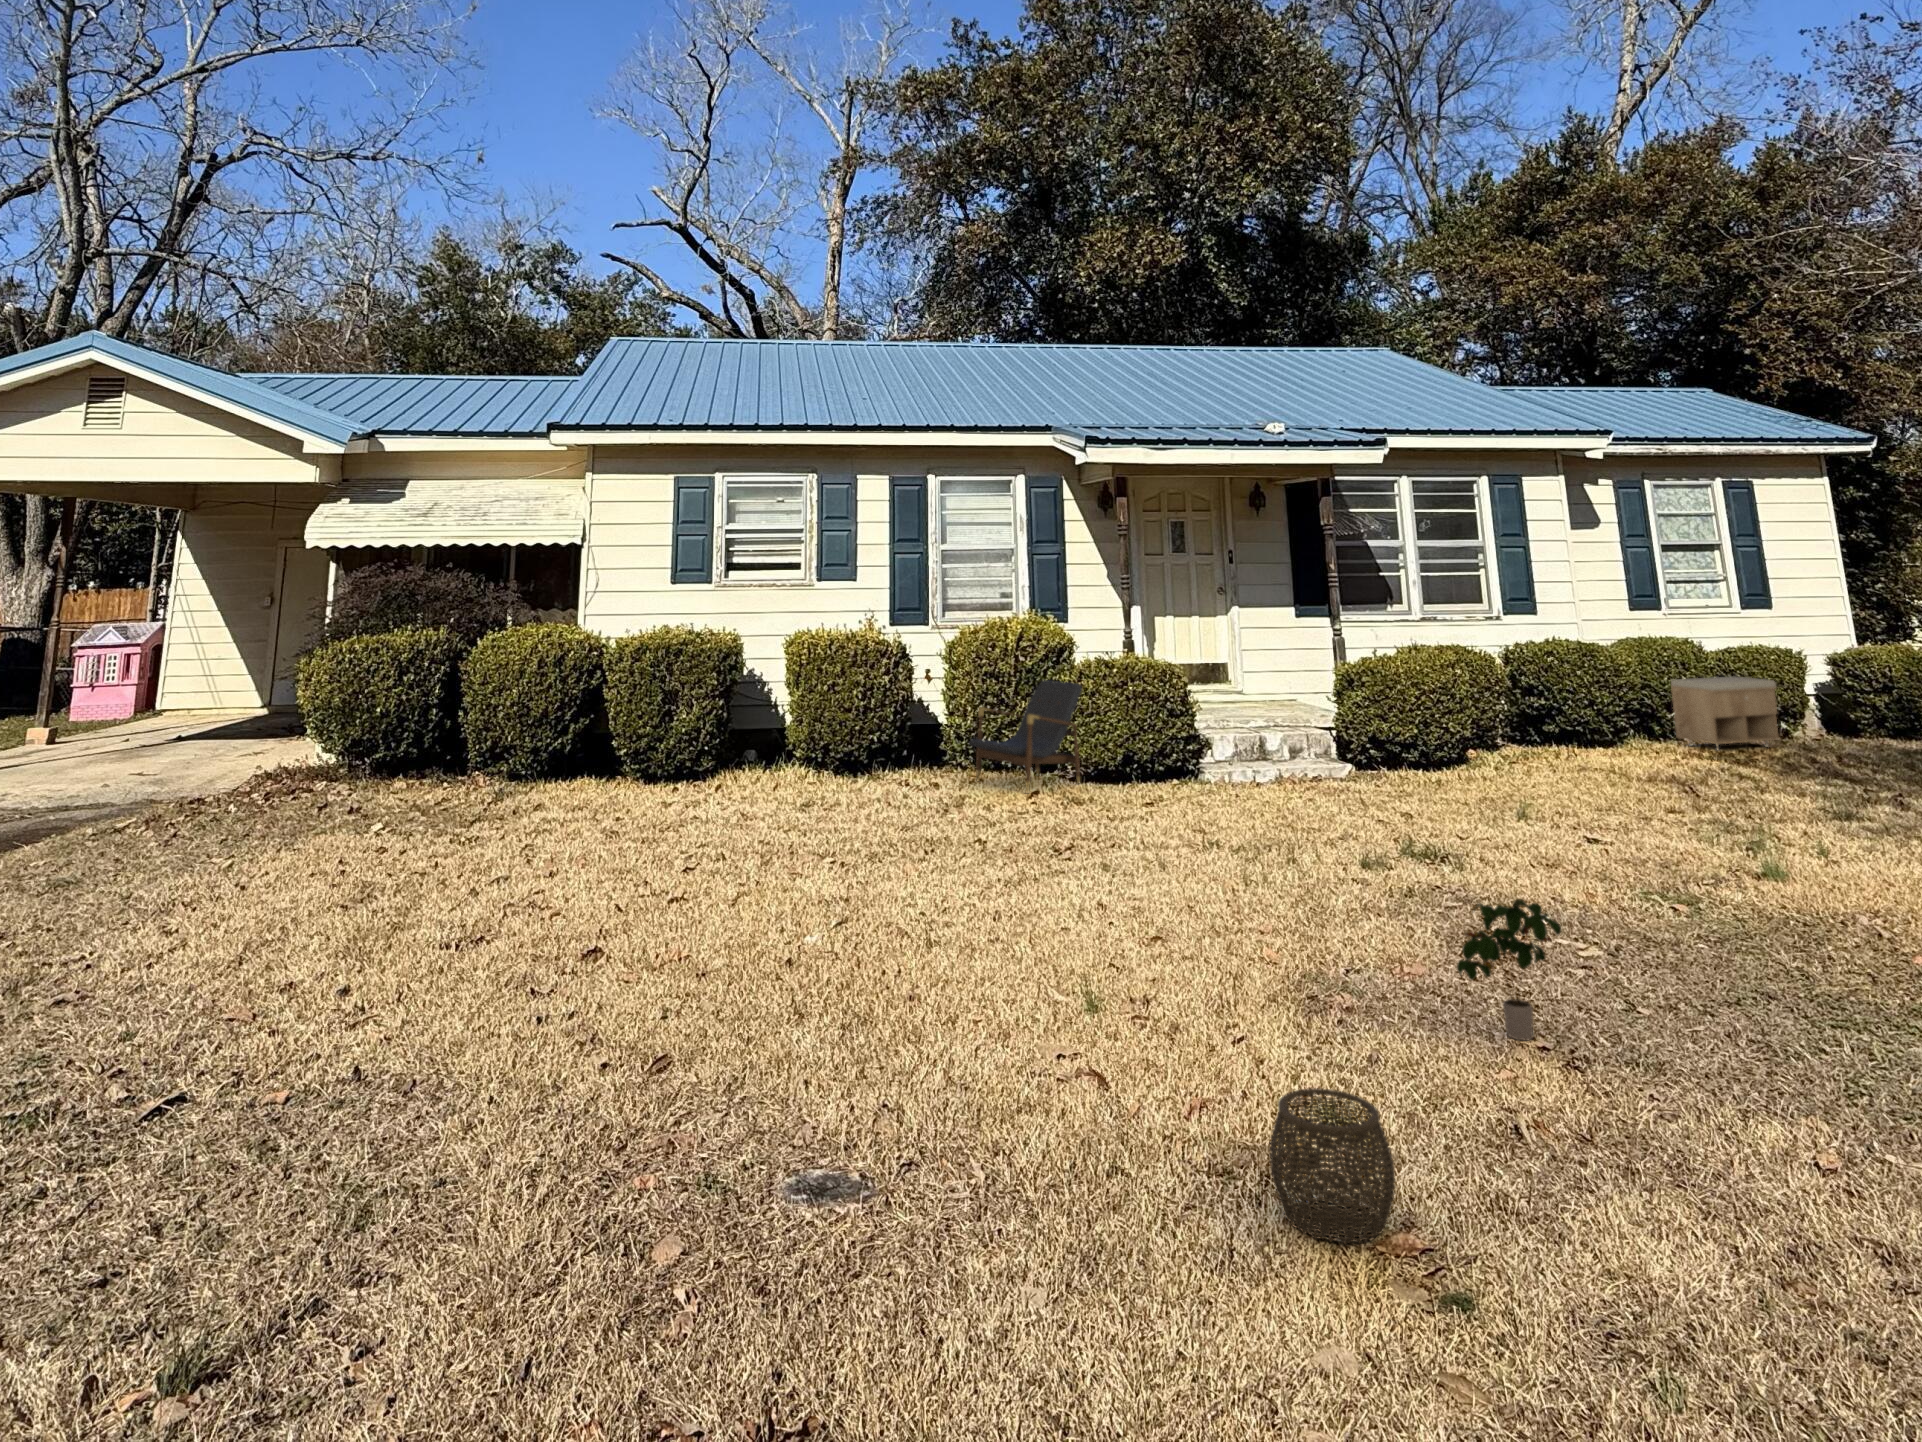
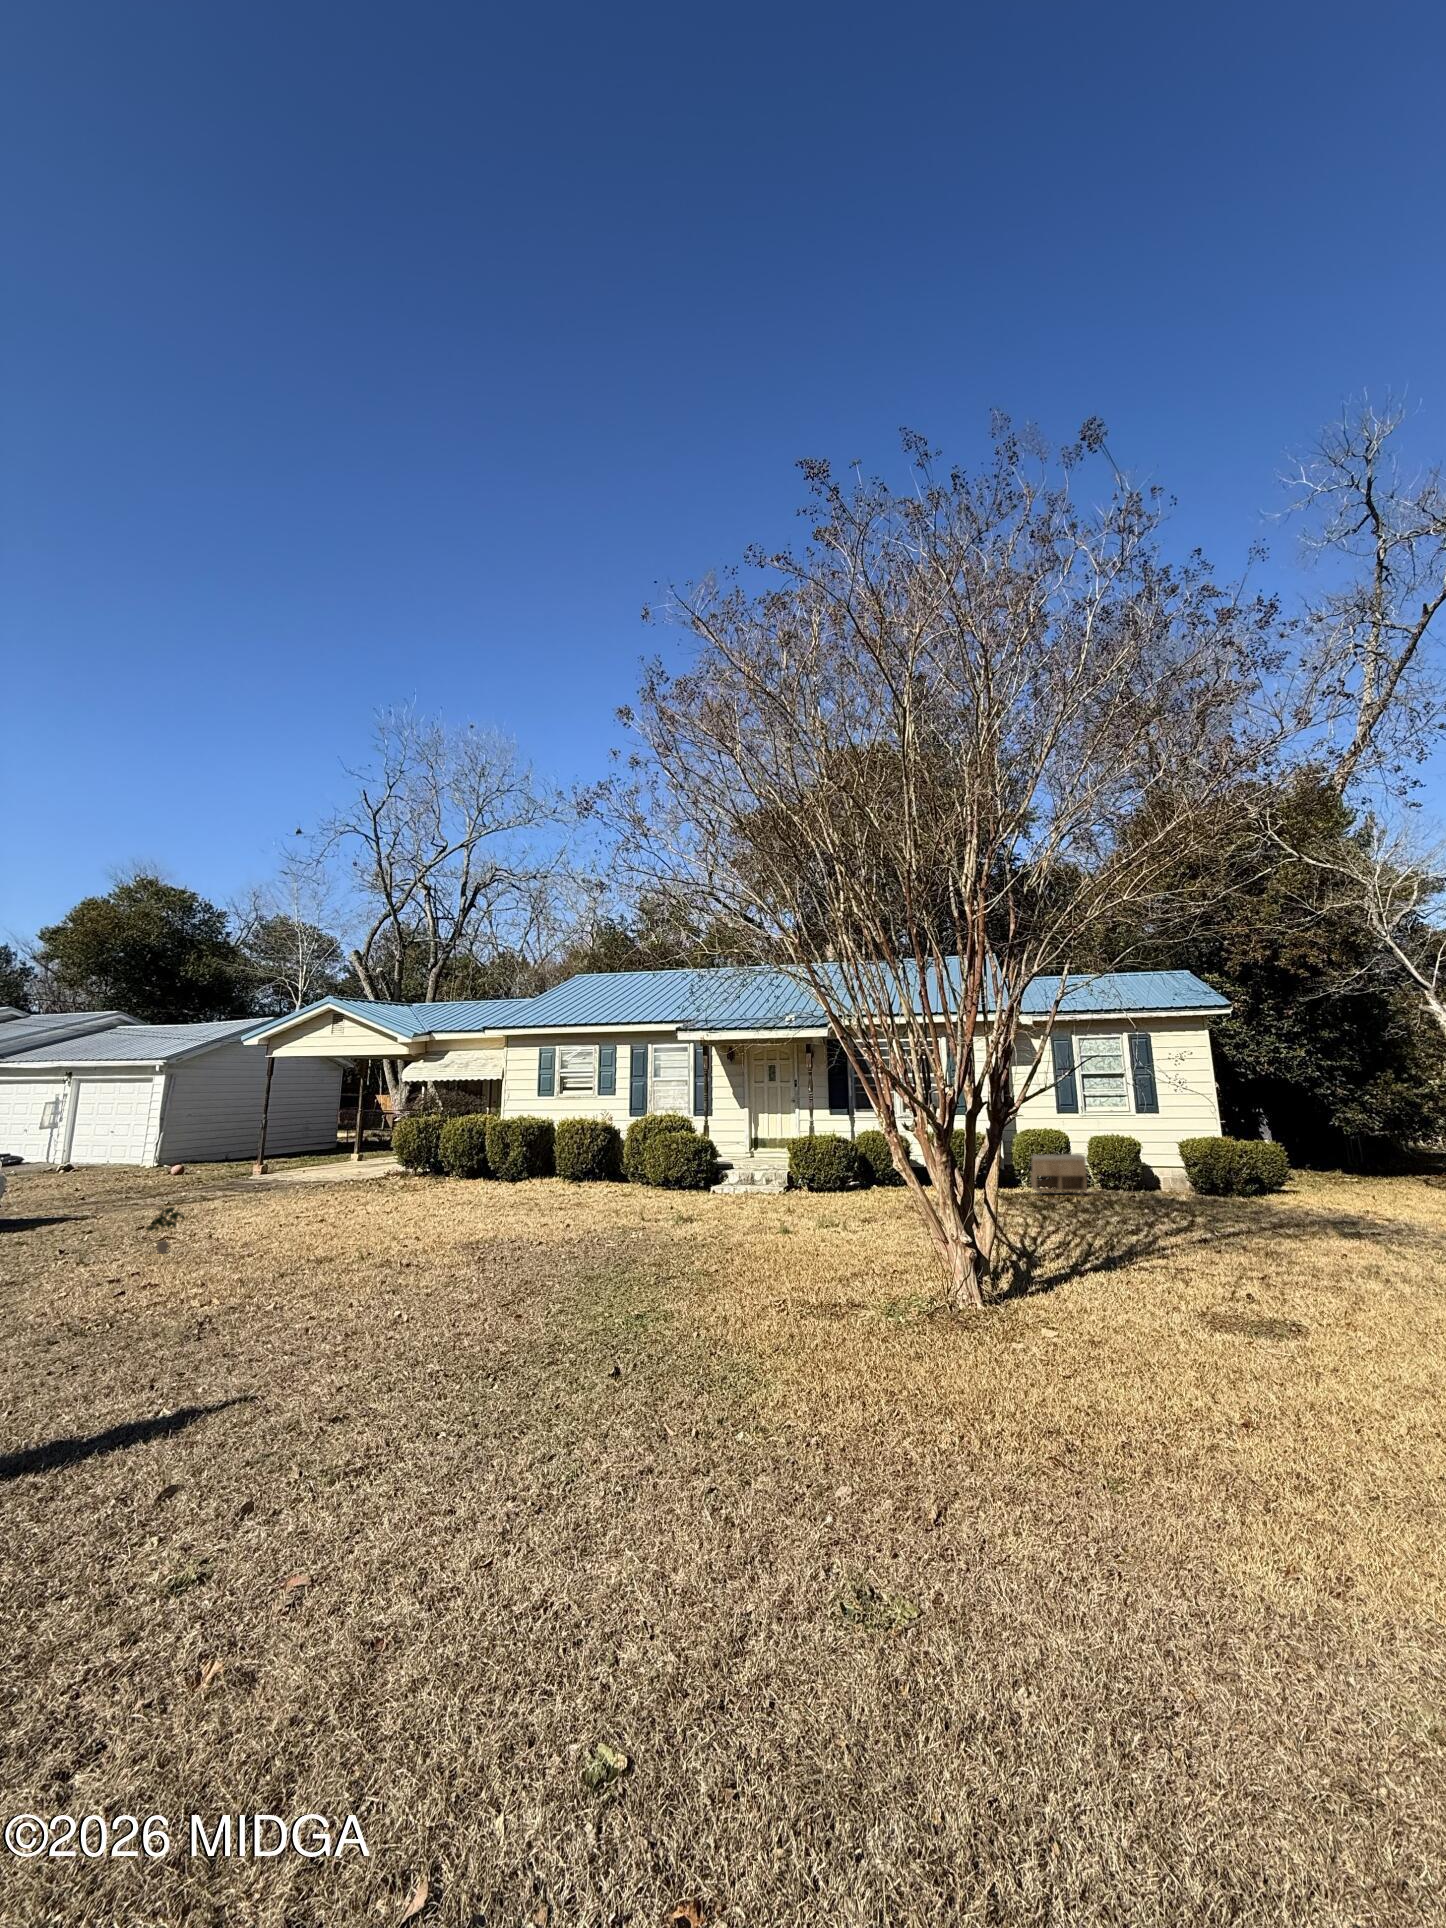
lounge chair: present [969,680,1082,794] -> none [615,1143,661,1193]
potted plant: present [1457,899,1561,1041] -> present [146,1207,184,1253]
woven basket: present [1269,1088,1396,1244] -> none [302,1226,337,1258]

